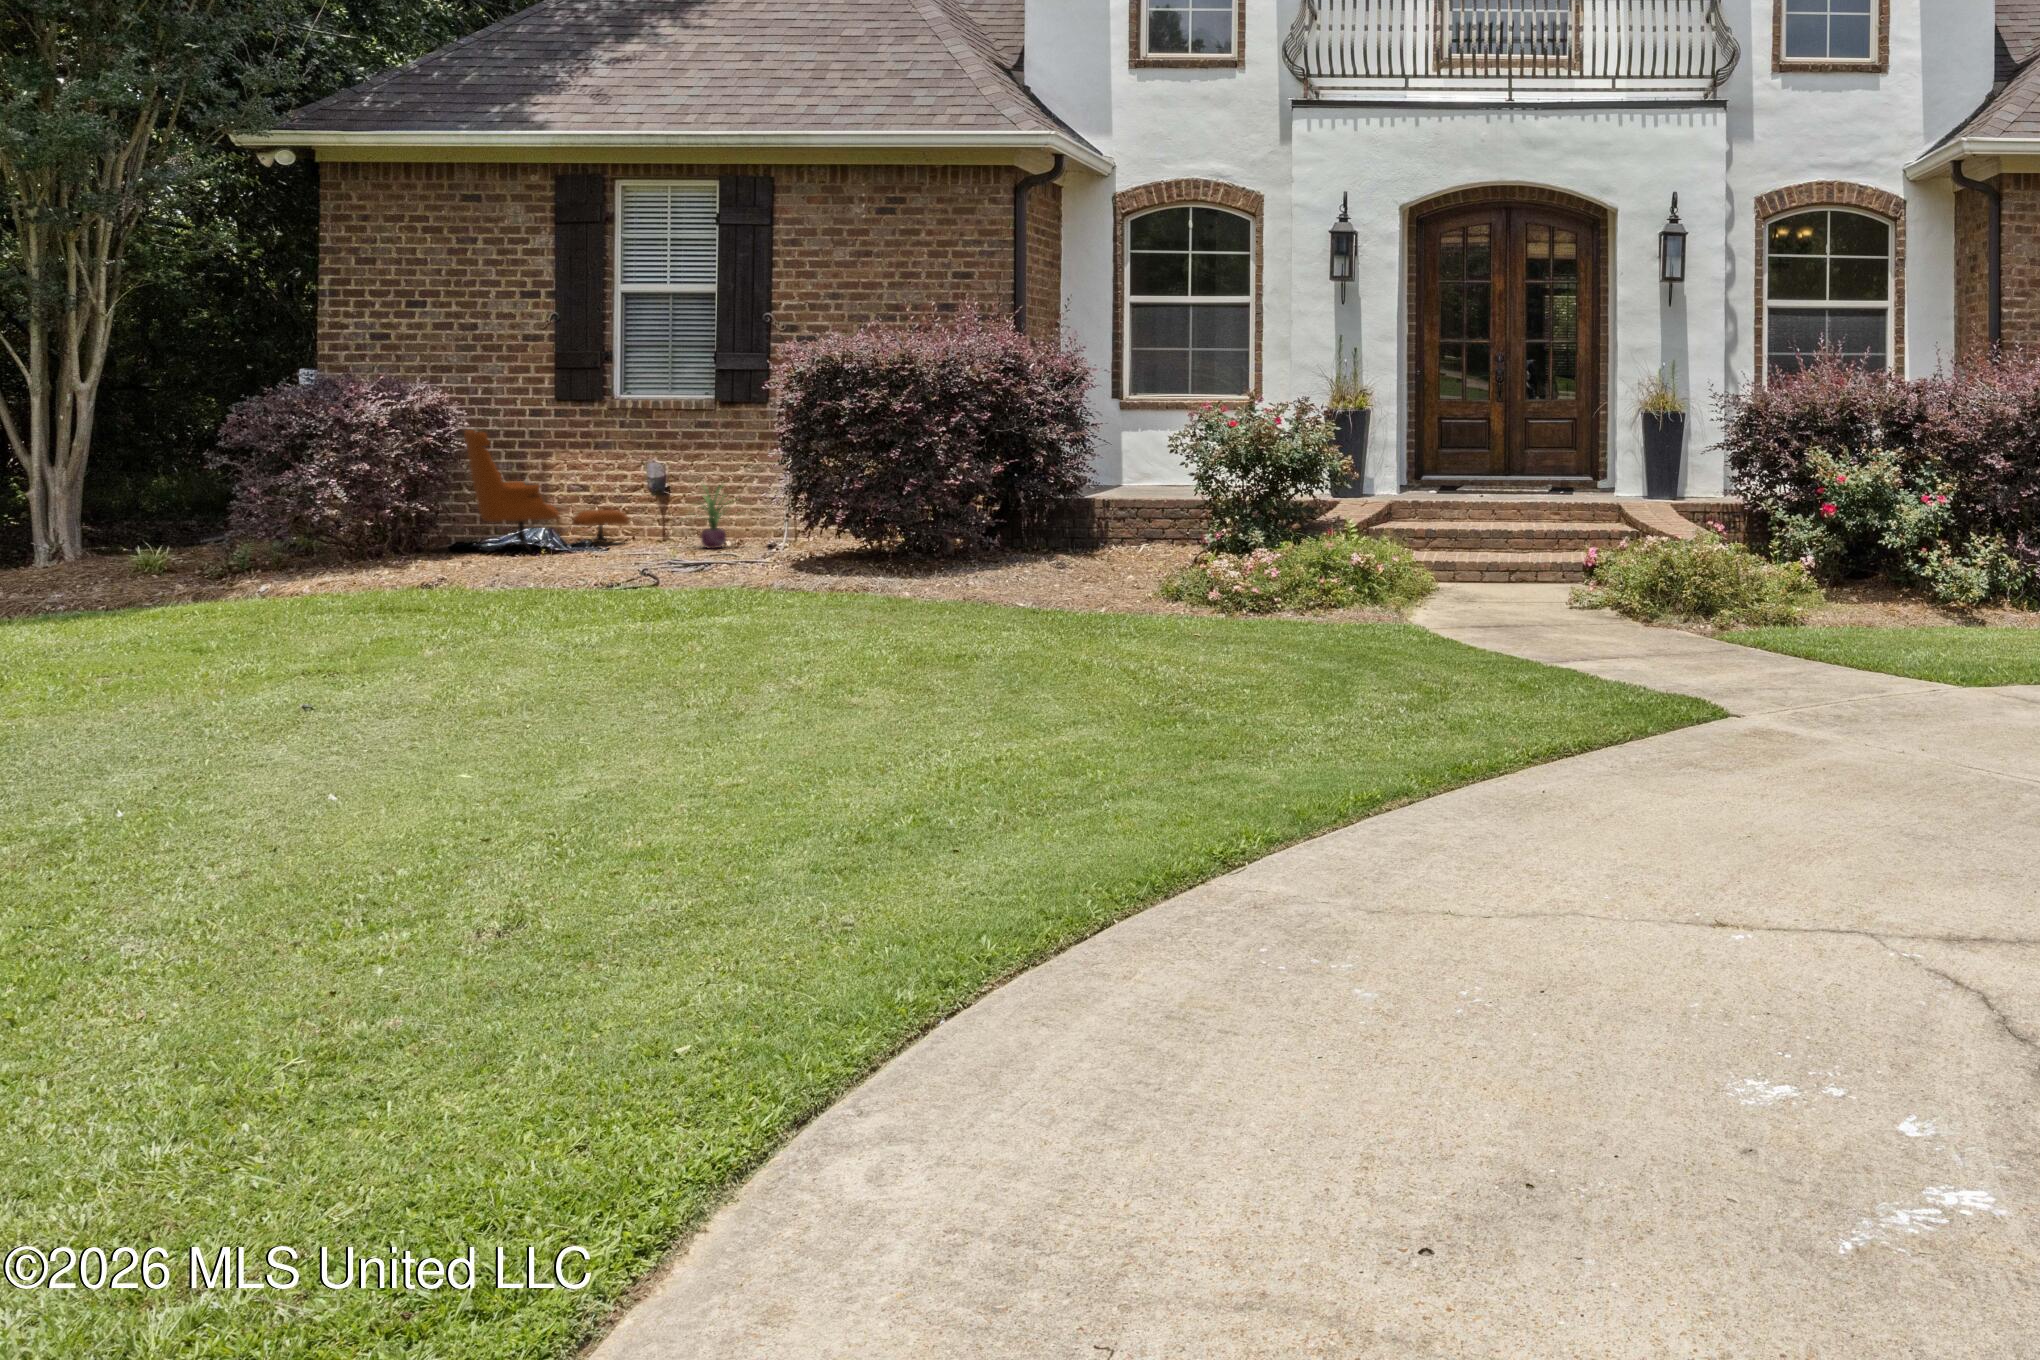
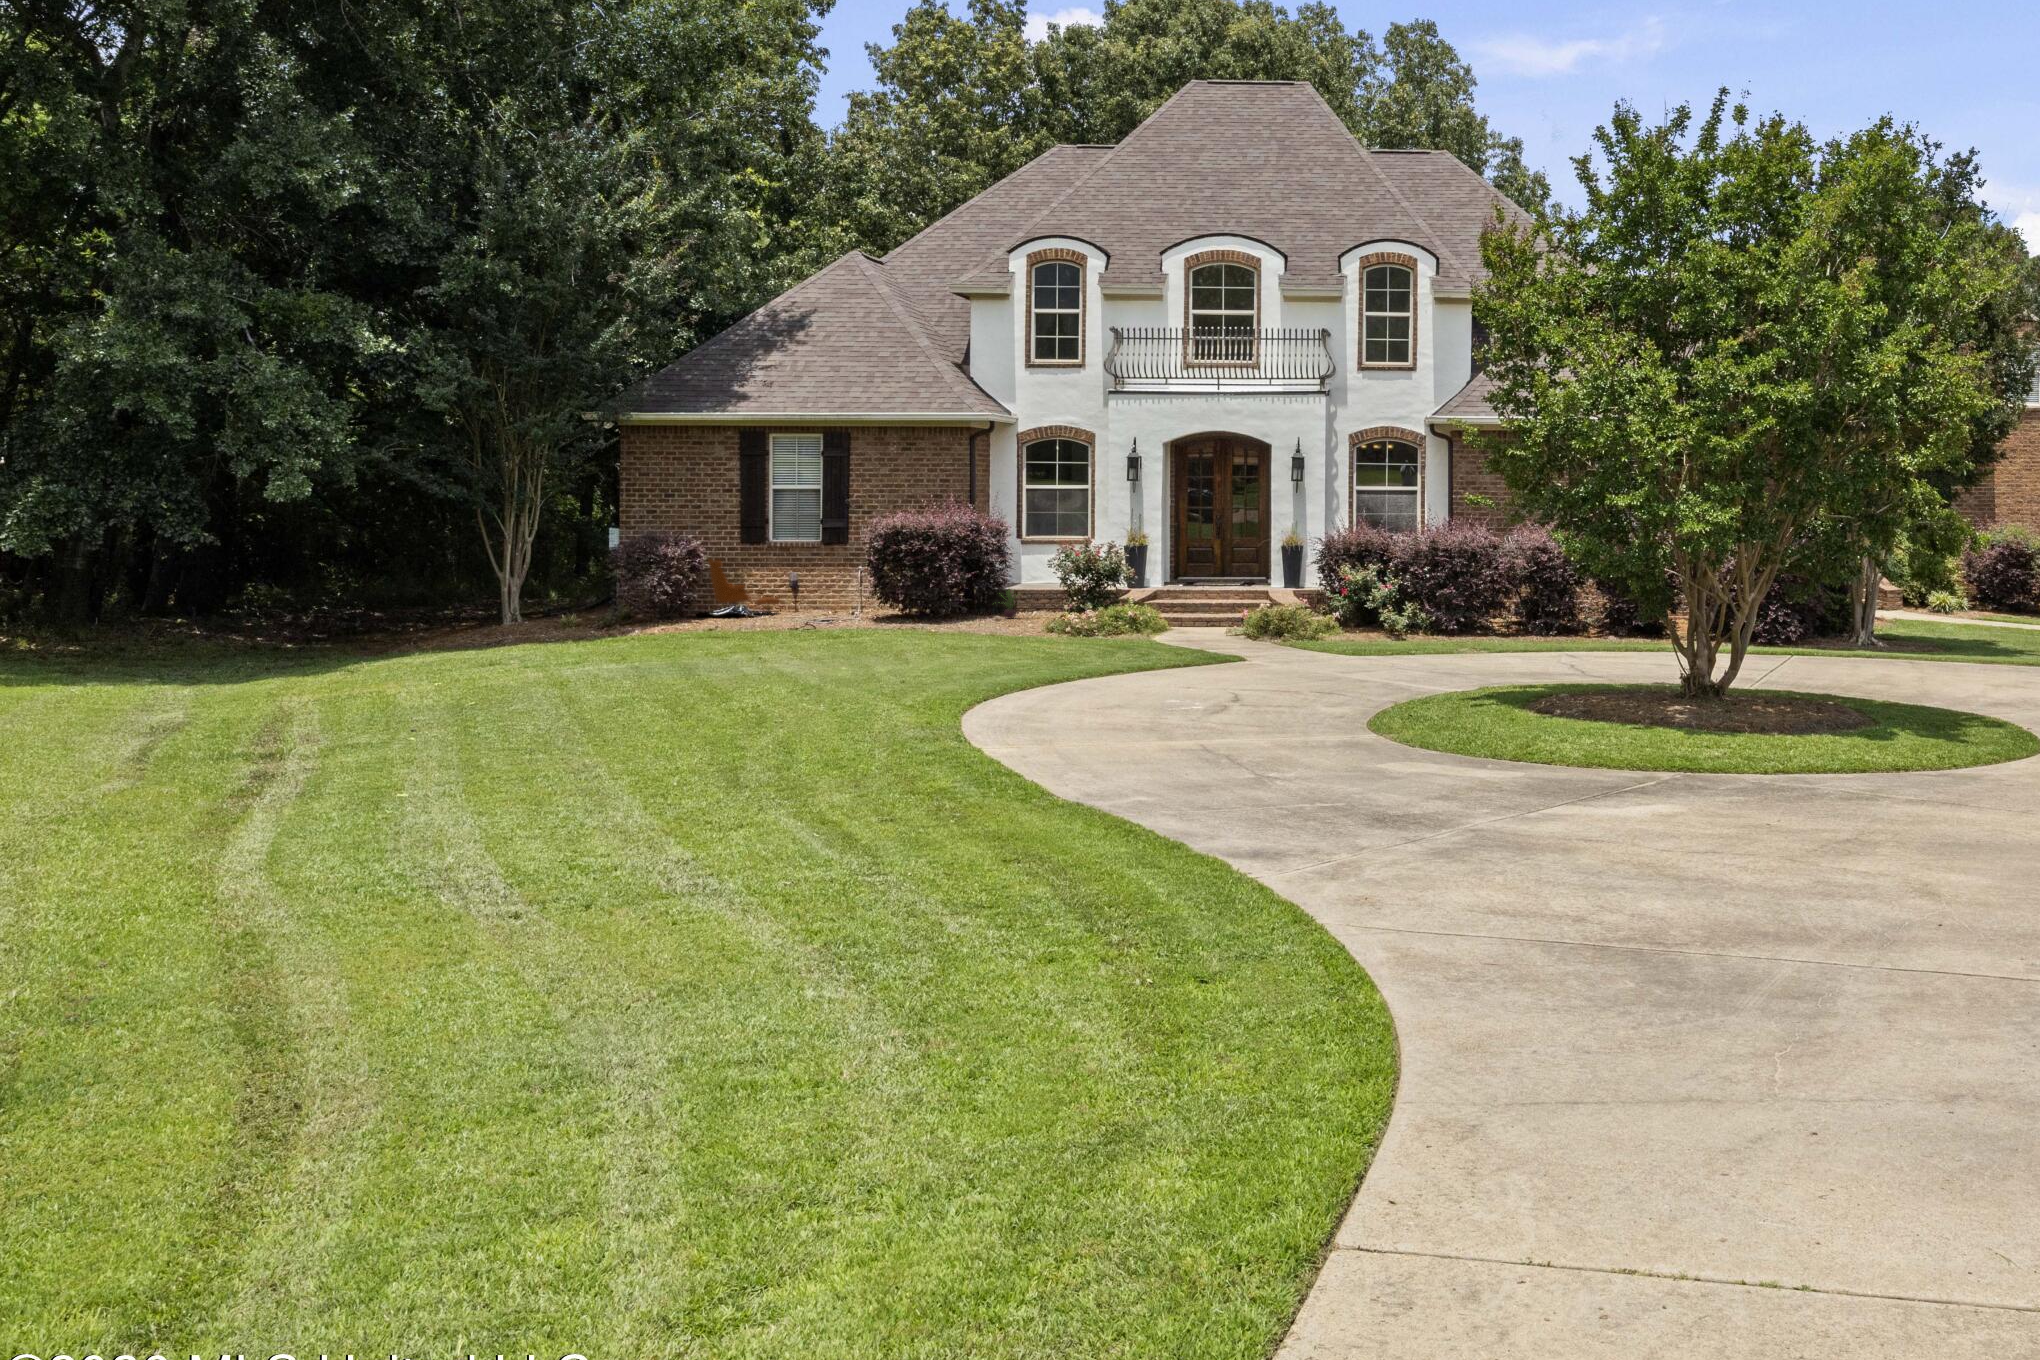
decorative plant: present [696,485,730,549] -> present [1004,590,1016,619]

